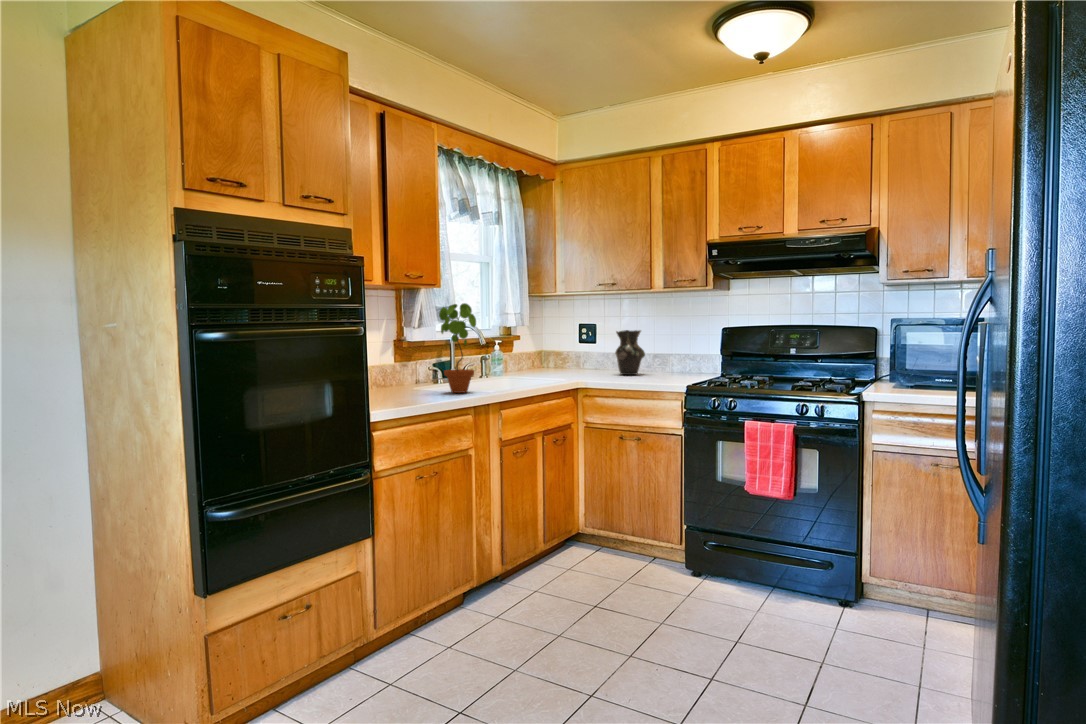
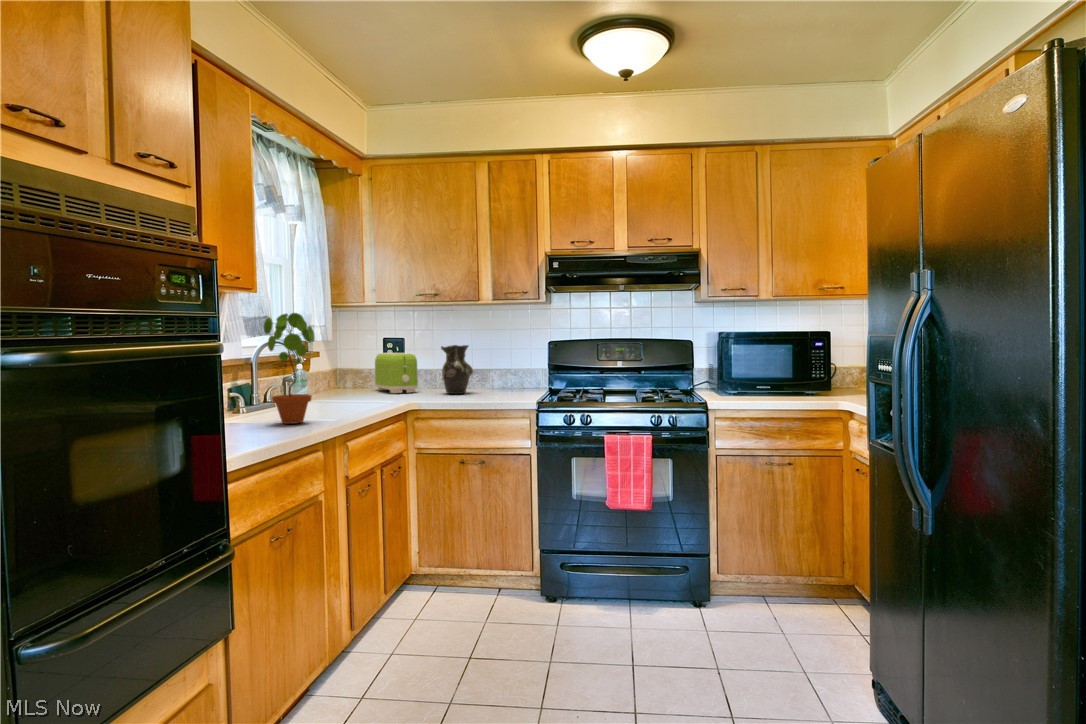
toaster: none [568,336,598,372] -> present [375,353,418,393]

